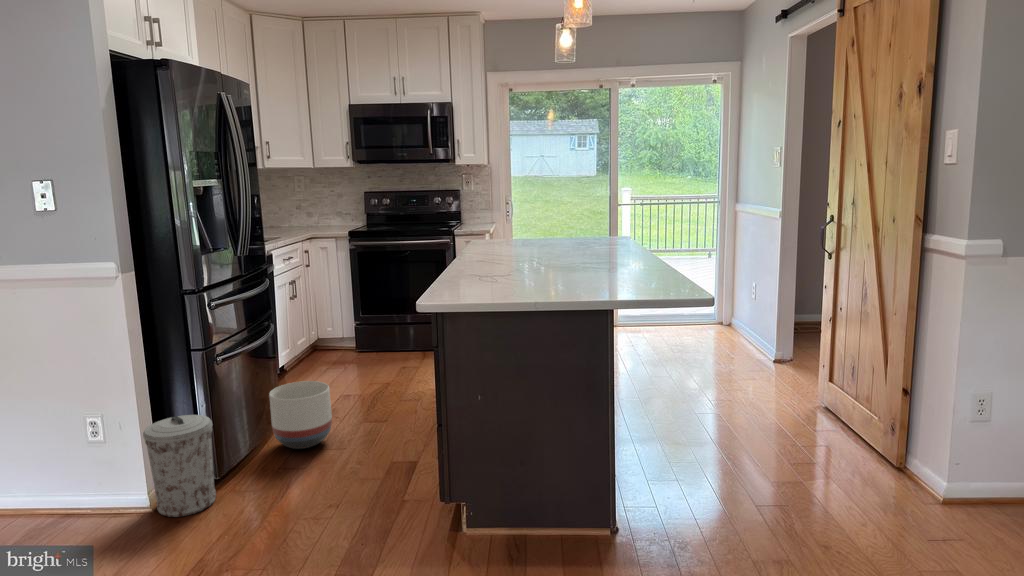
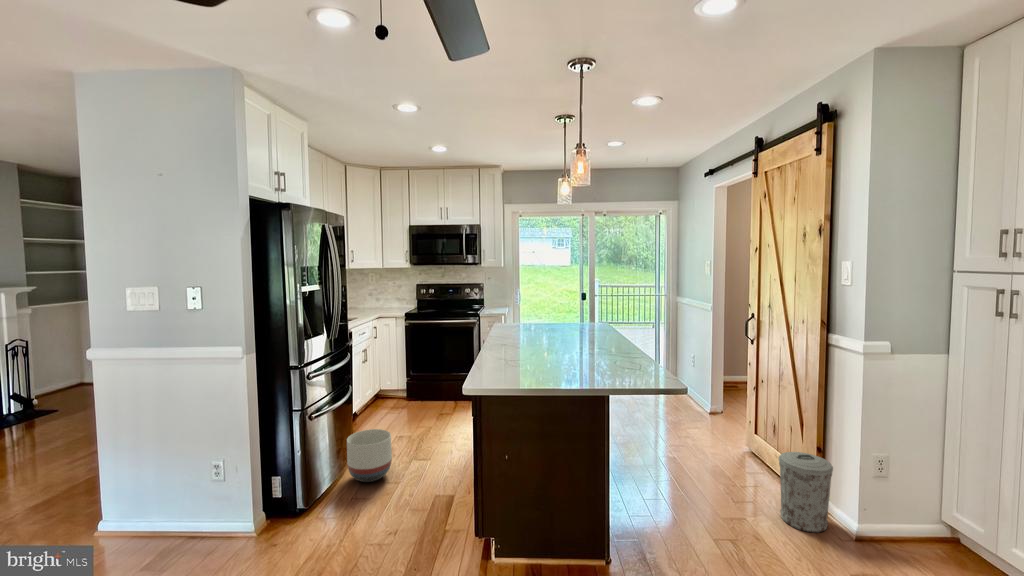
trash can: present [143,415,216,517] -> present [779,452,833,532]

